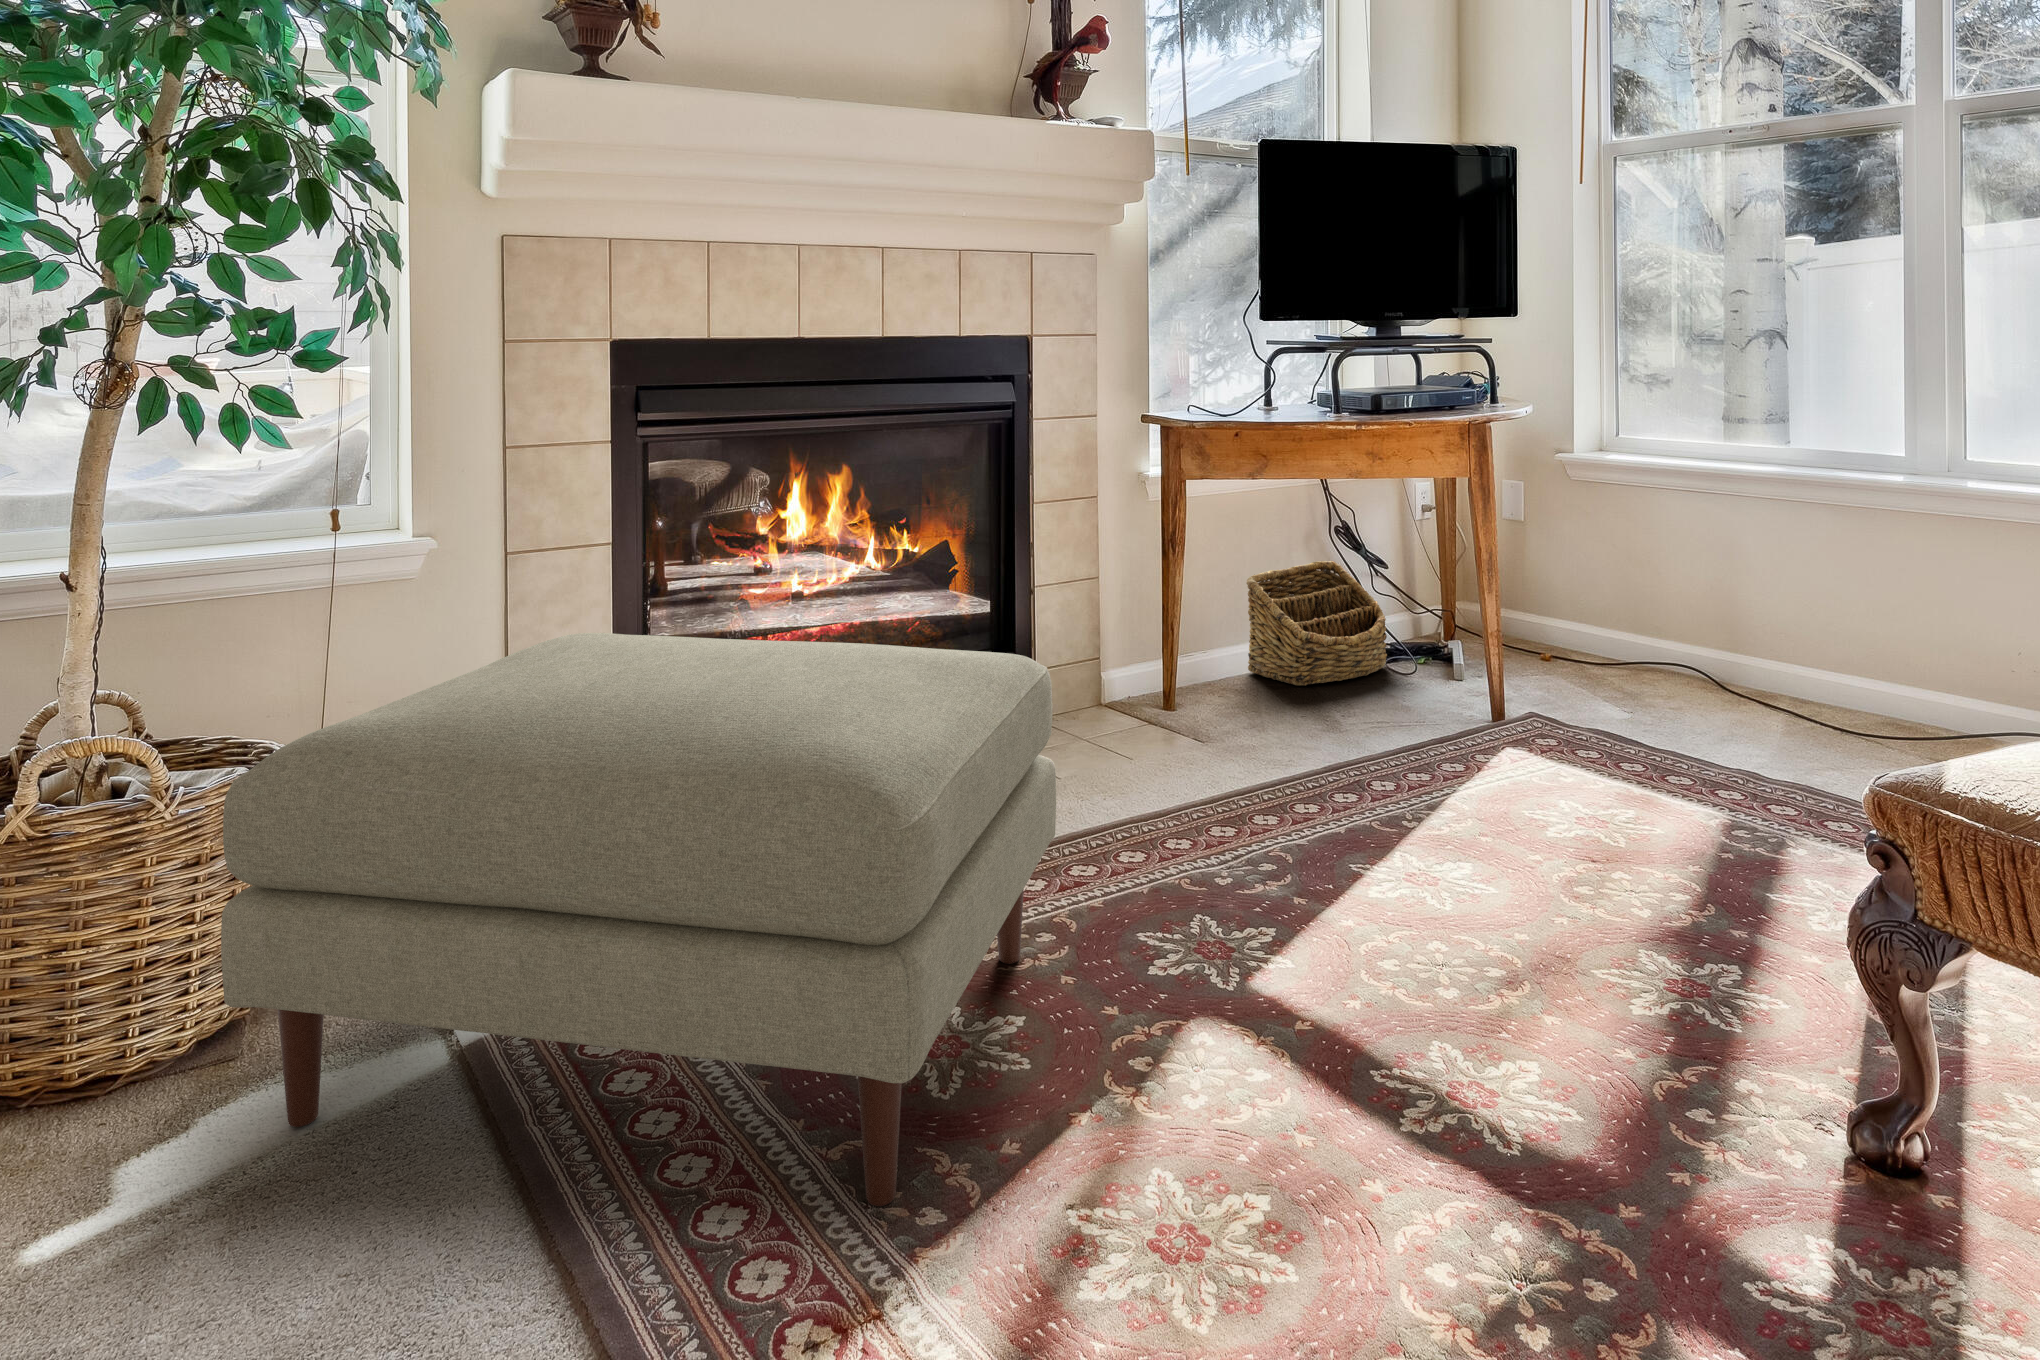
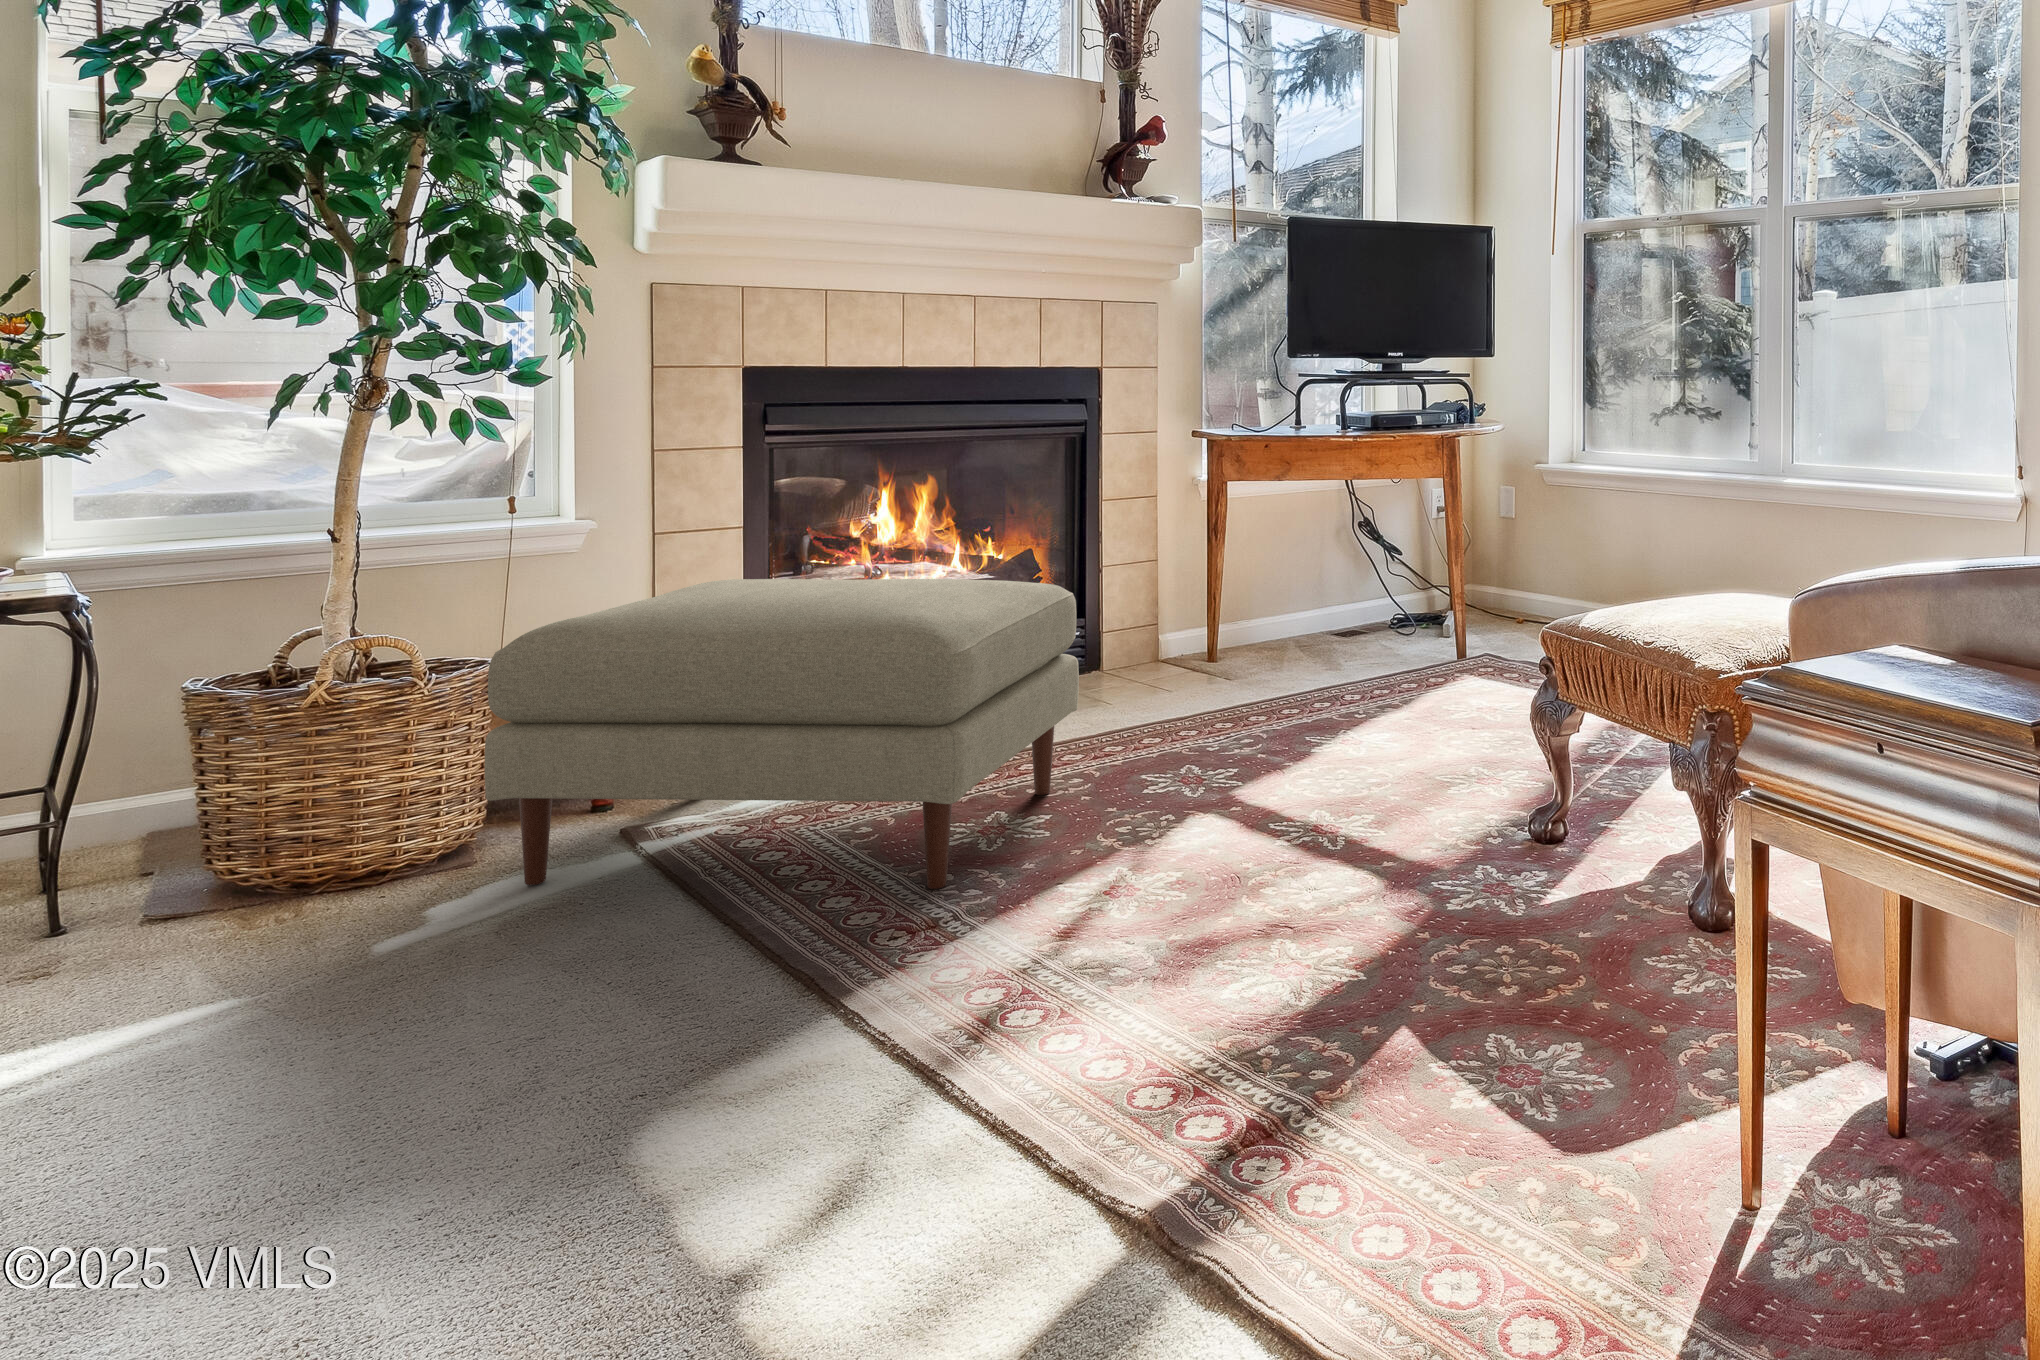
basket: present [1247,561,1387,685] -> none [1281,552,1395,647]

